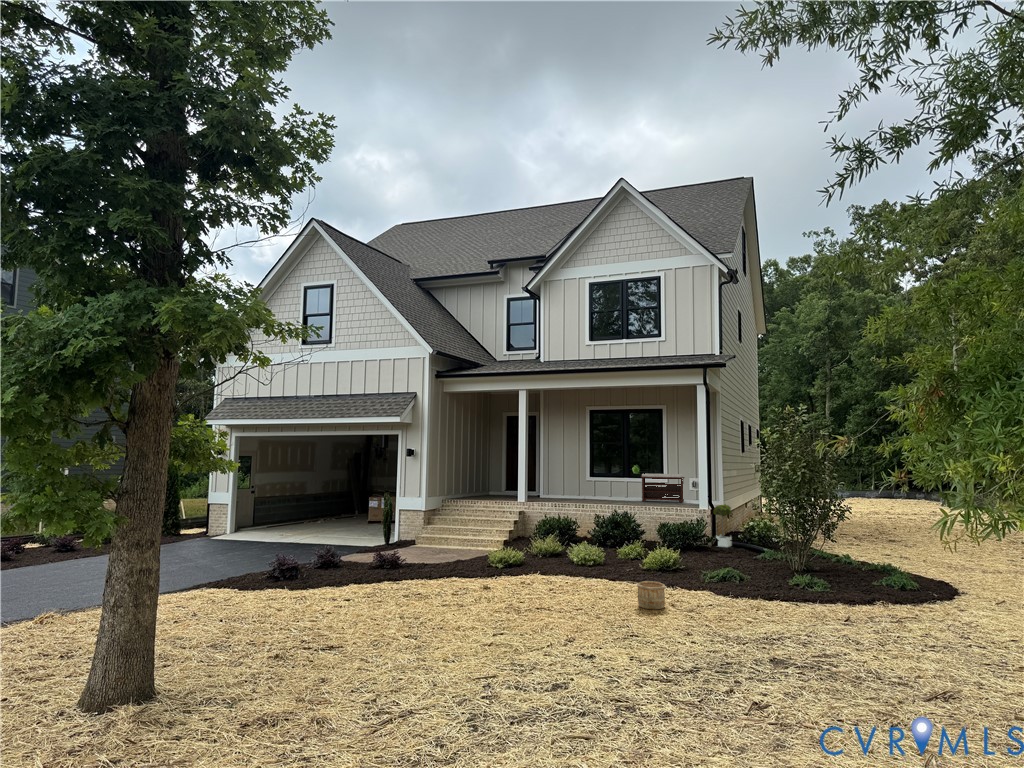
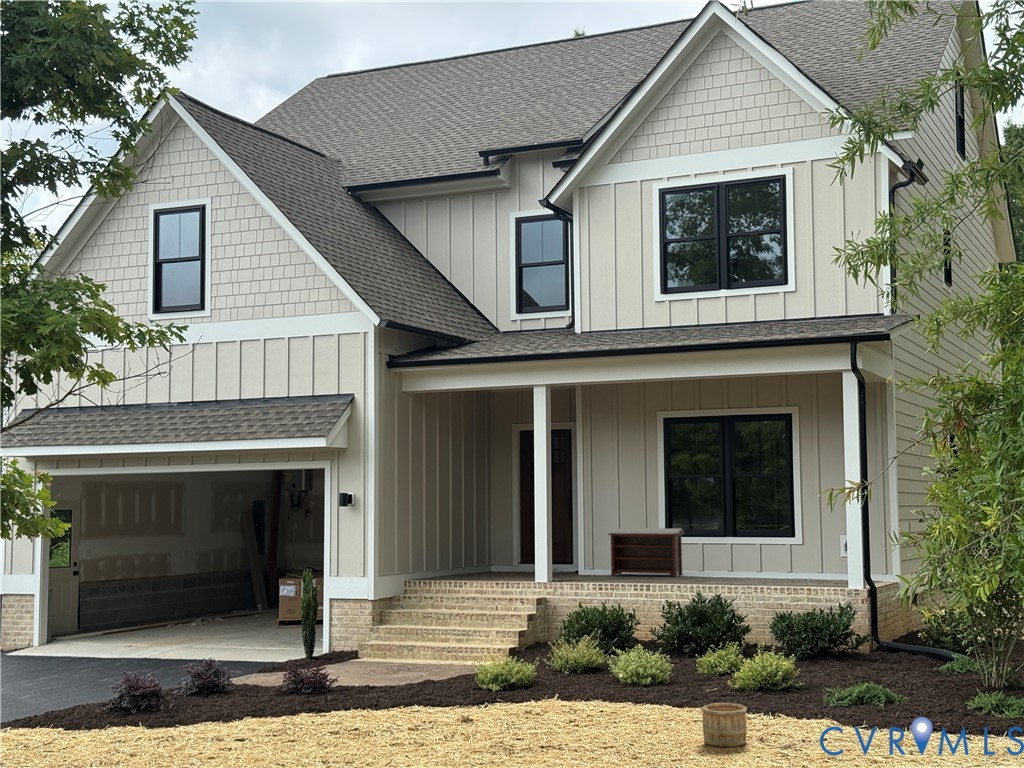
bench: present [641,473,685,503] -> present [608,528,684,577]
potted tree: present [714,504,732,547] -> none [871,579,905,654]

